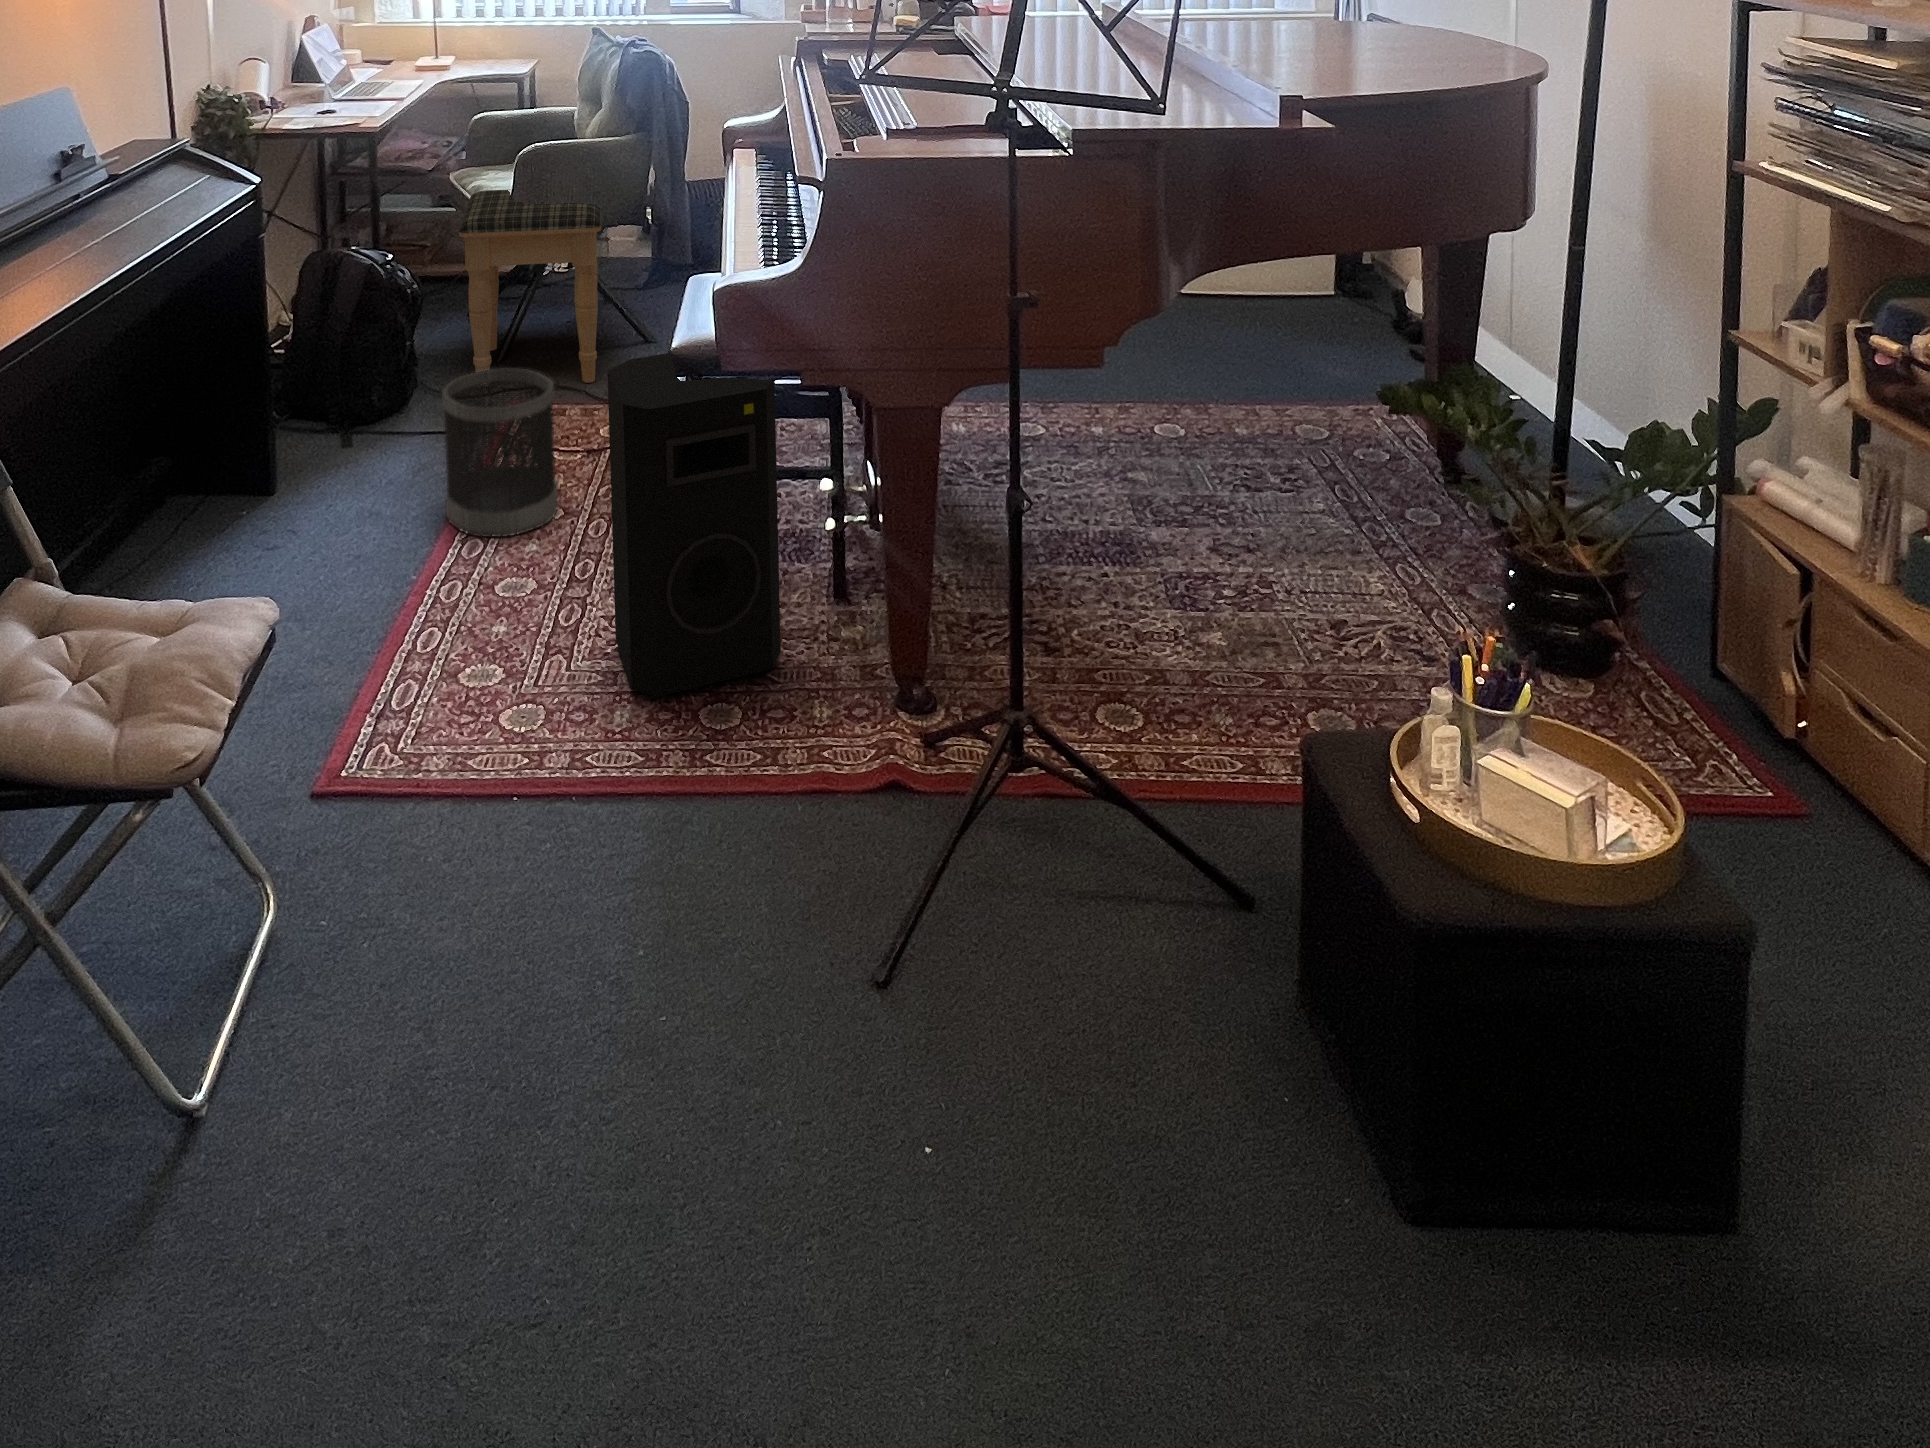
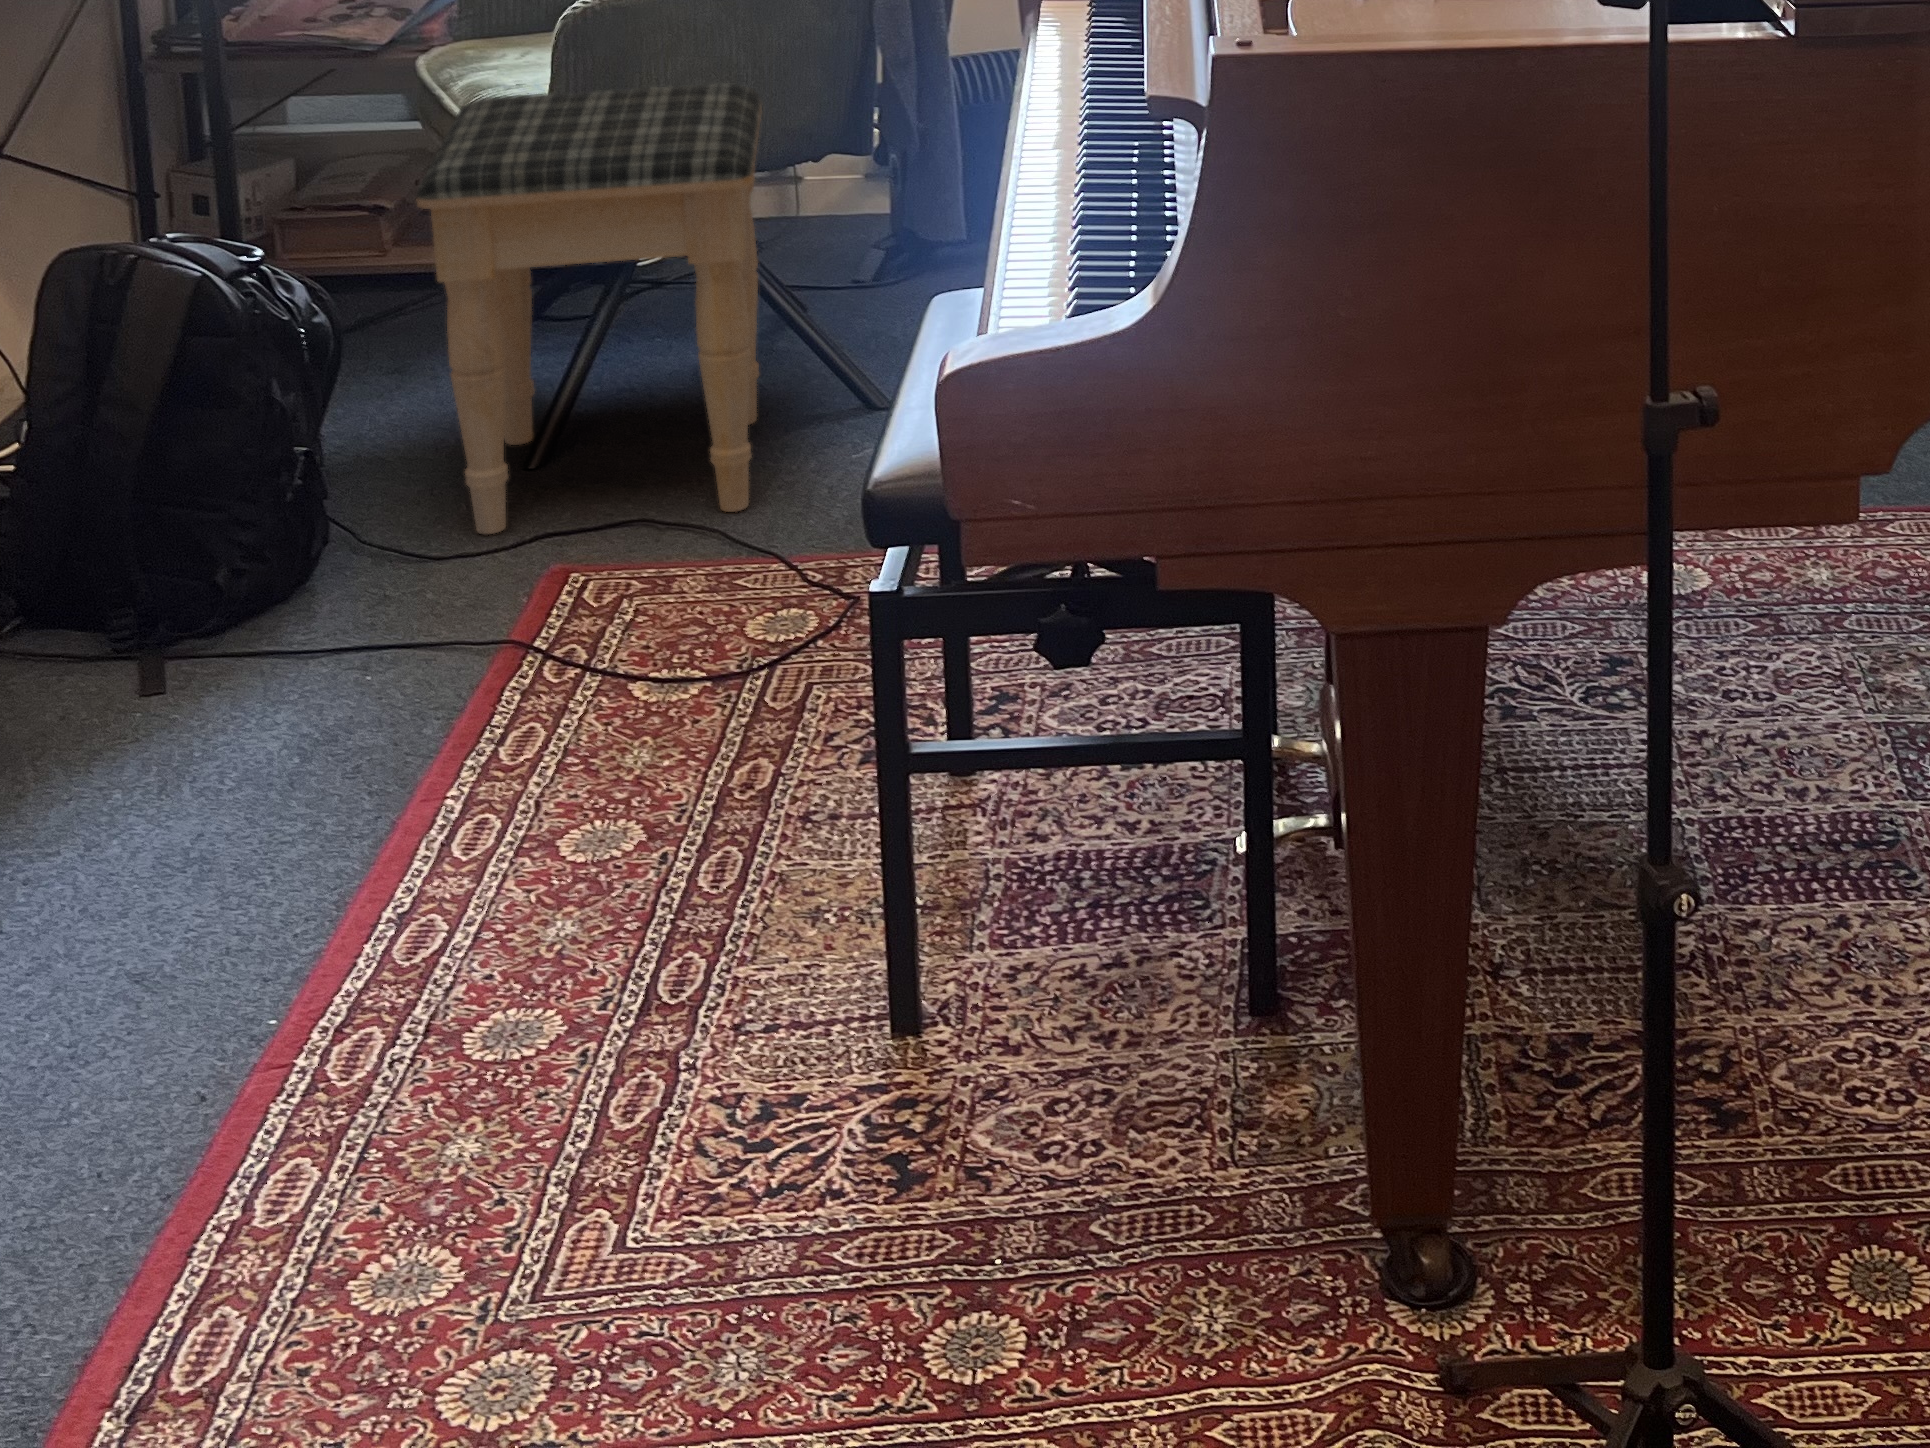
speaker: present [607,353,781,697] -> none [695,496,1125,1317]
wastebasket: present [442,369,558,537] -> none [336,518,635,911]

